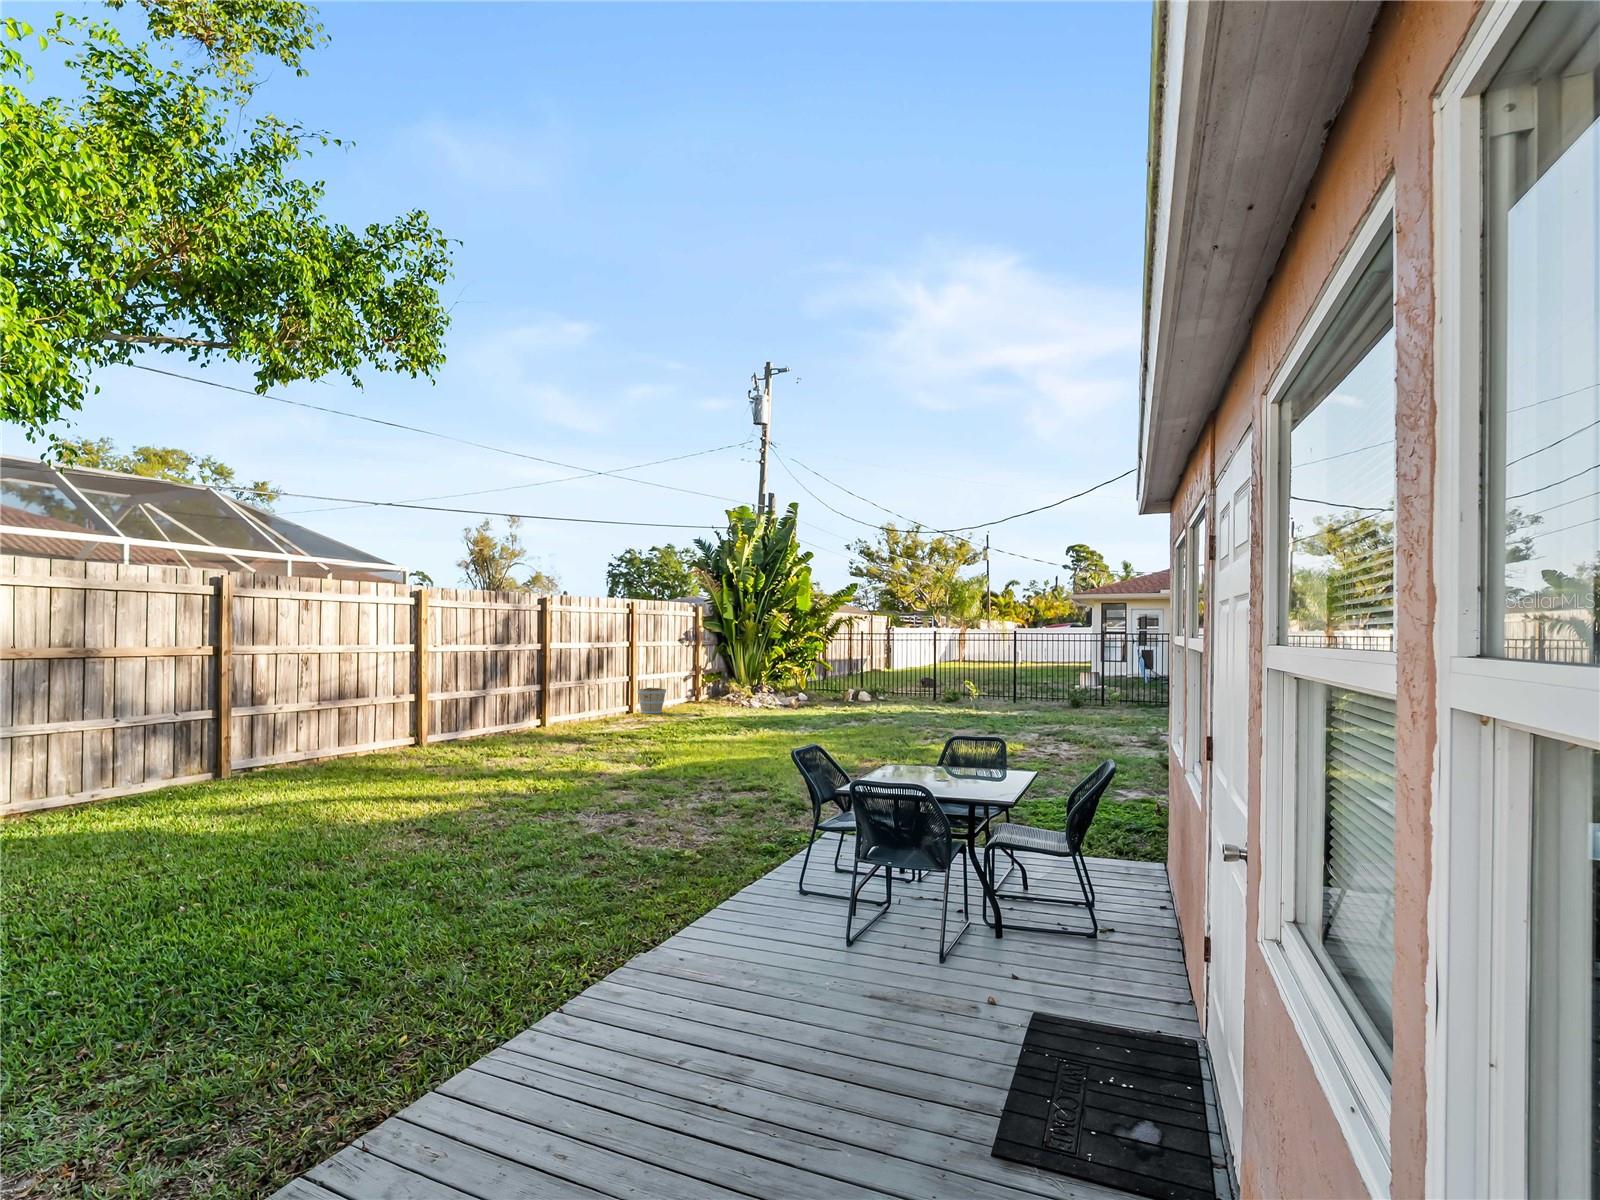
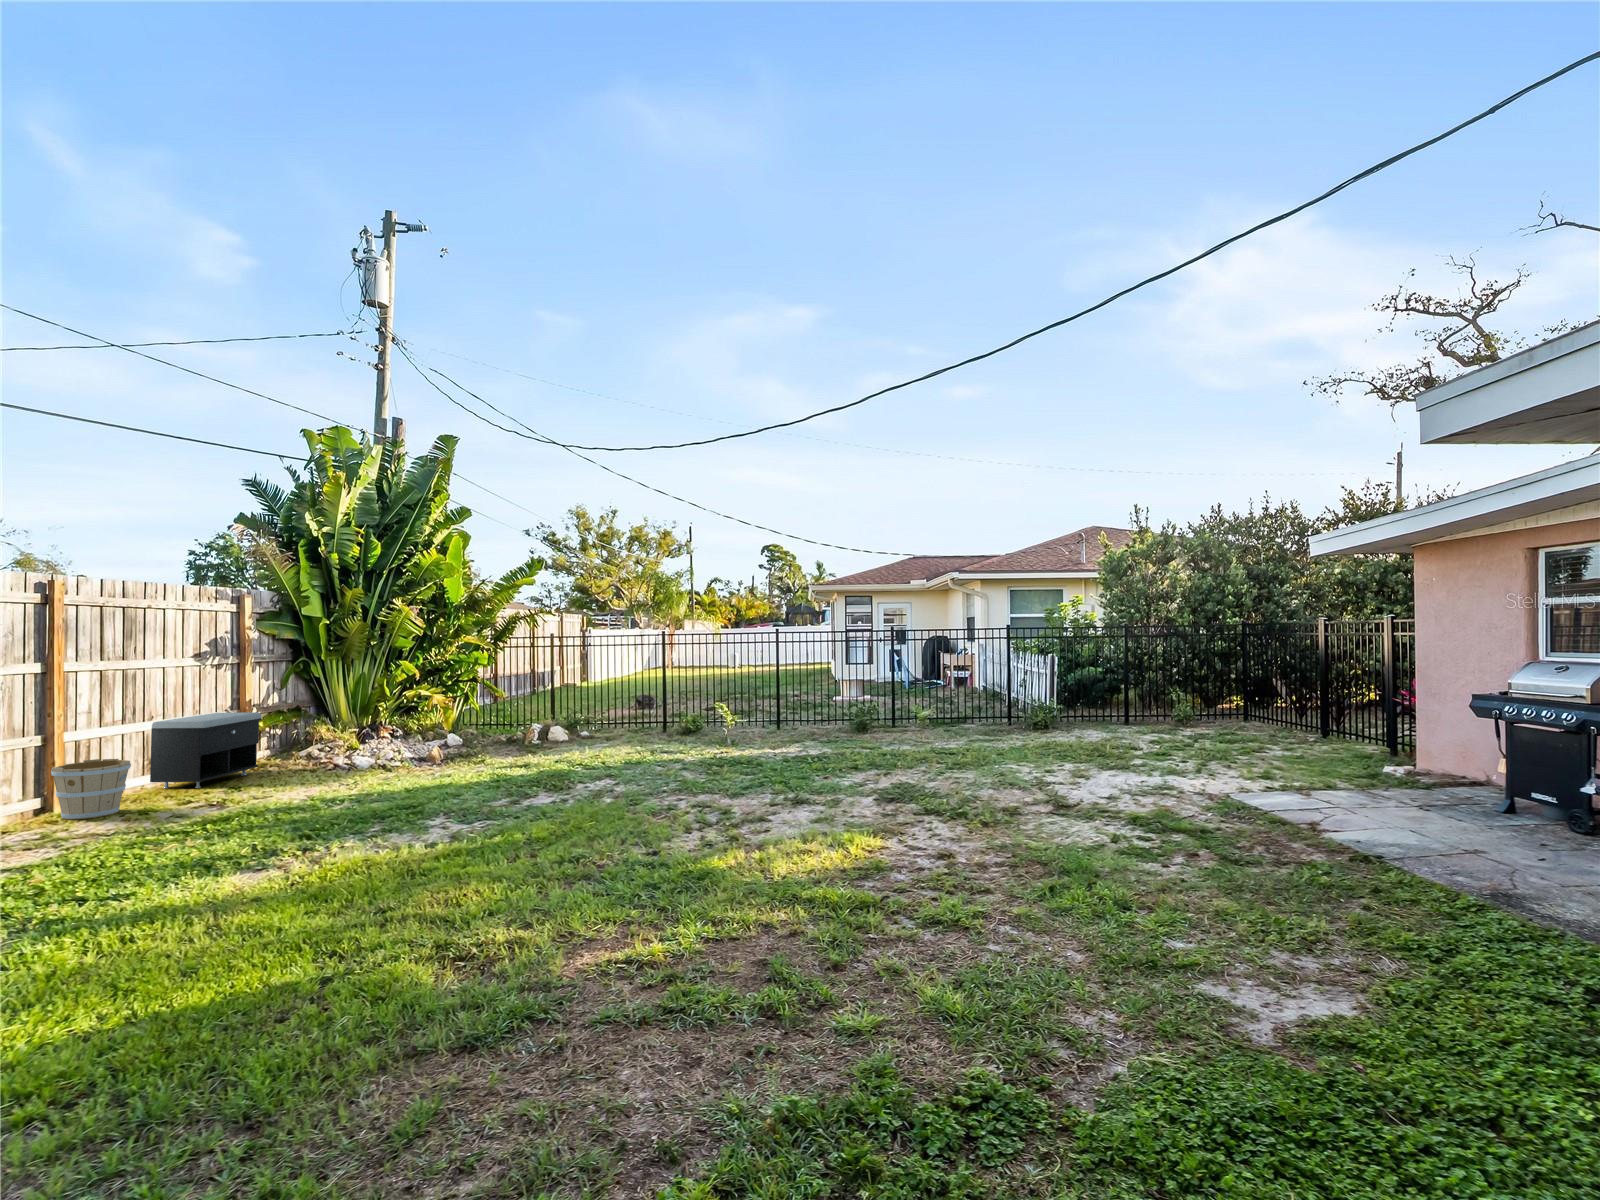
storage bench: none [665,671,709,708] -> present [150,712,261,788]

